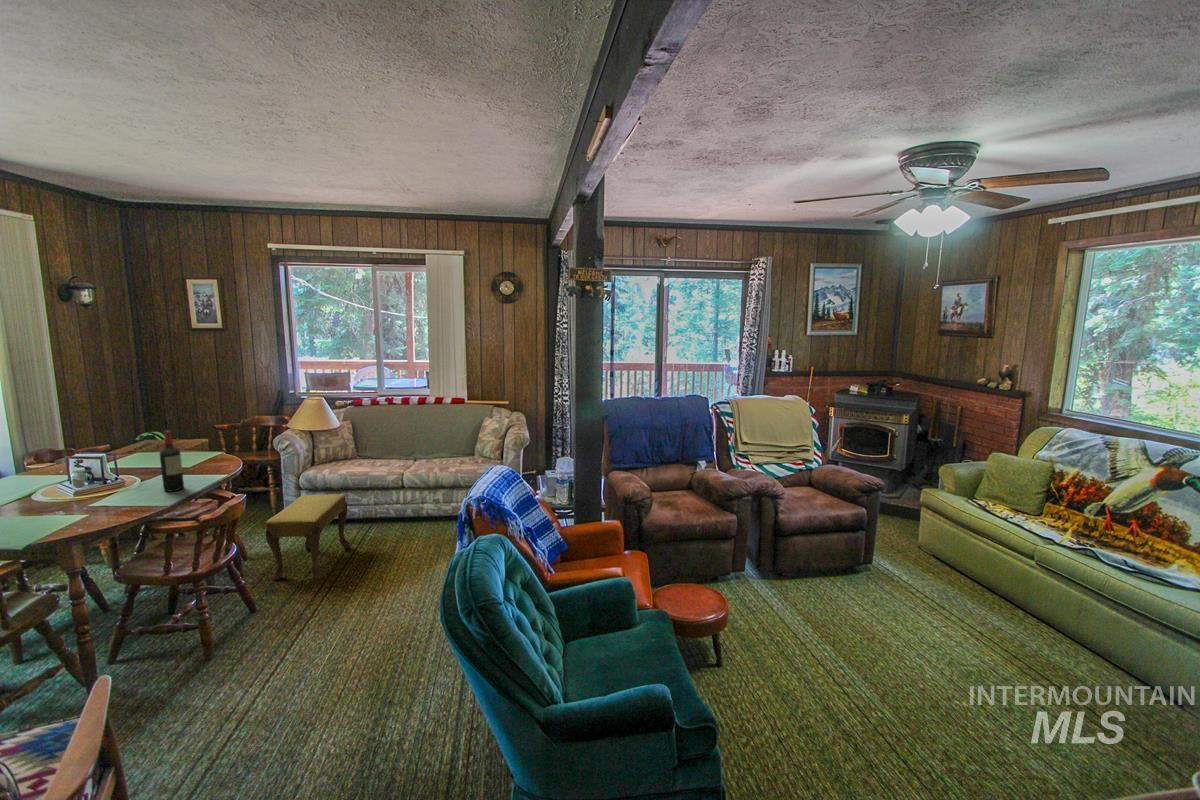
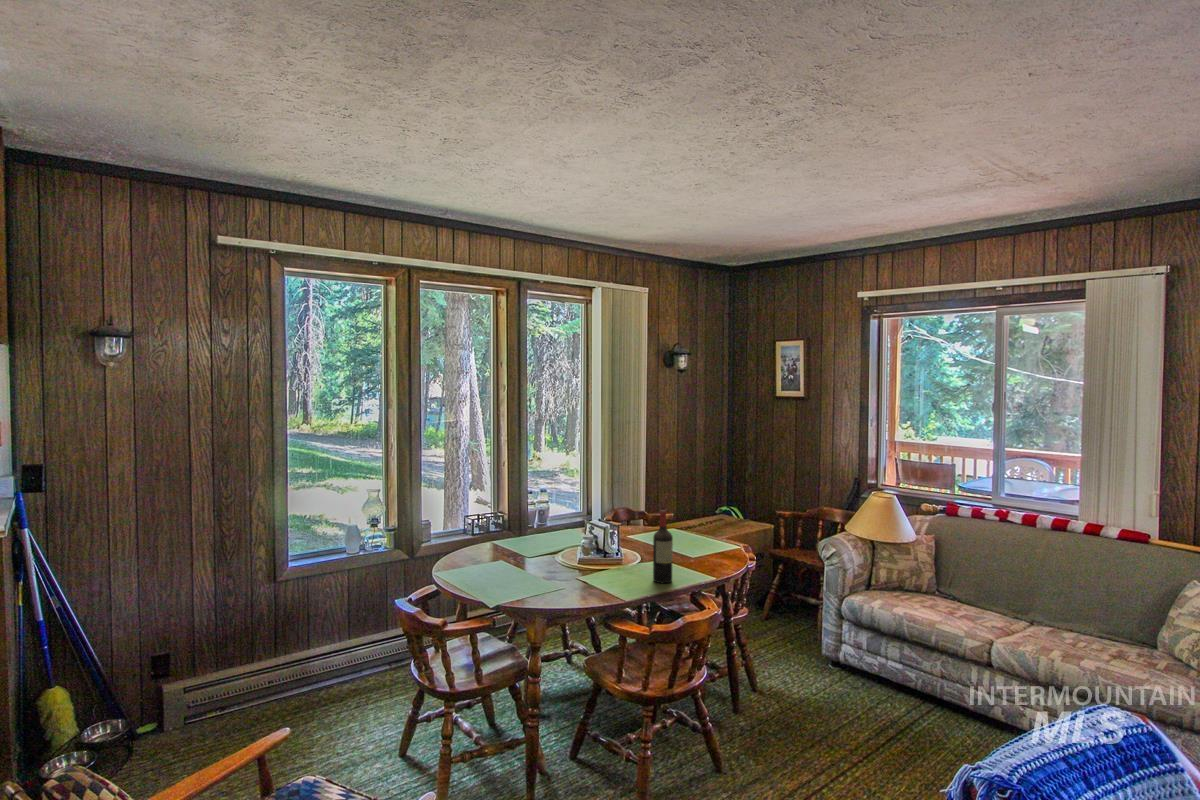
footstool: present [266,494,350,581] -> none [765,629,885,766]

